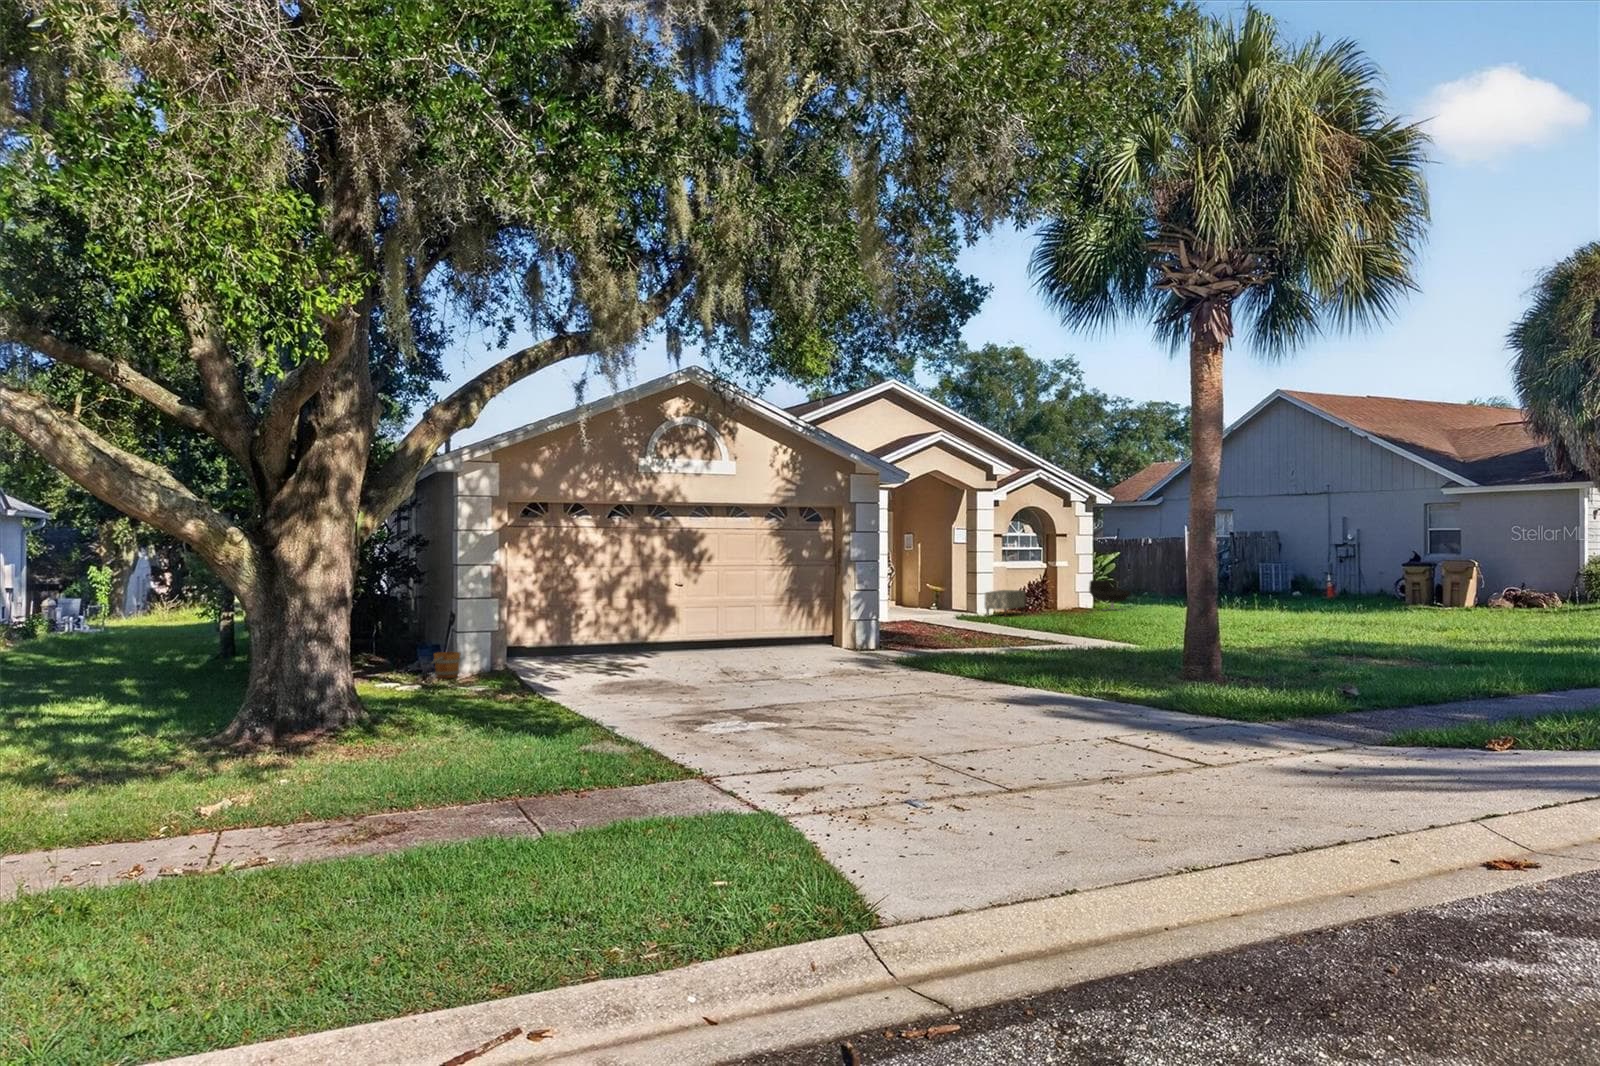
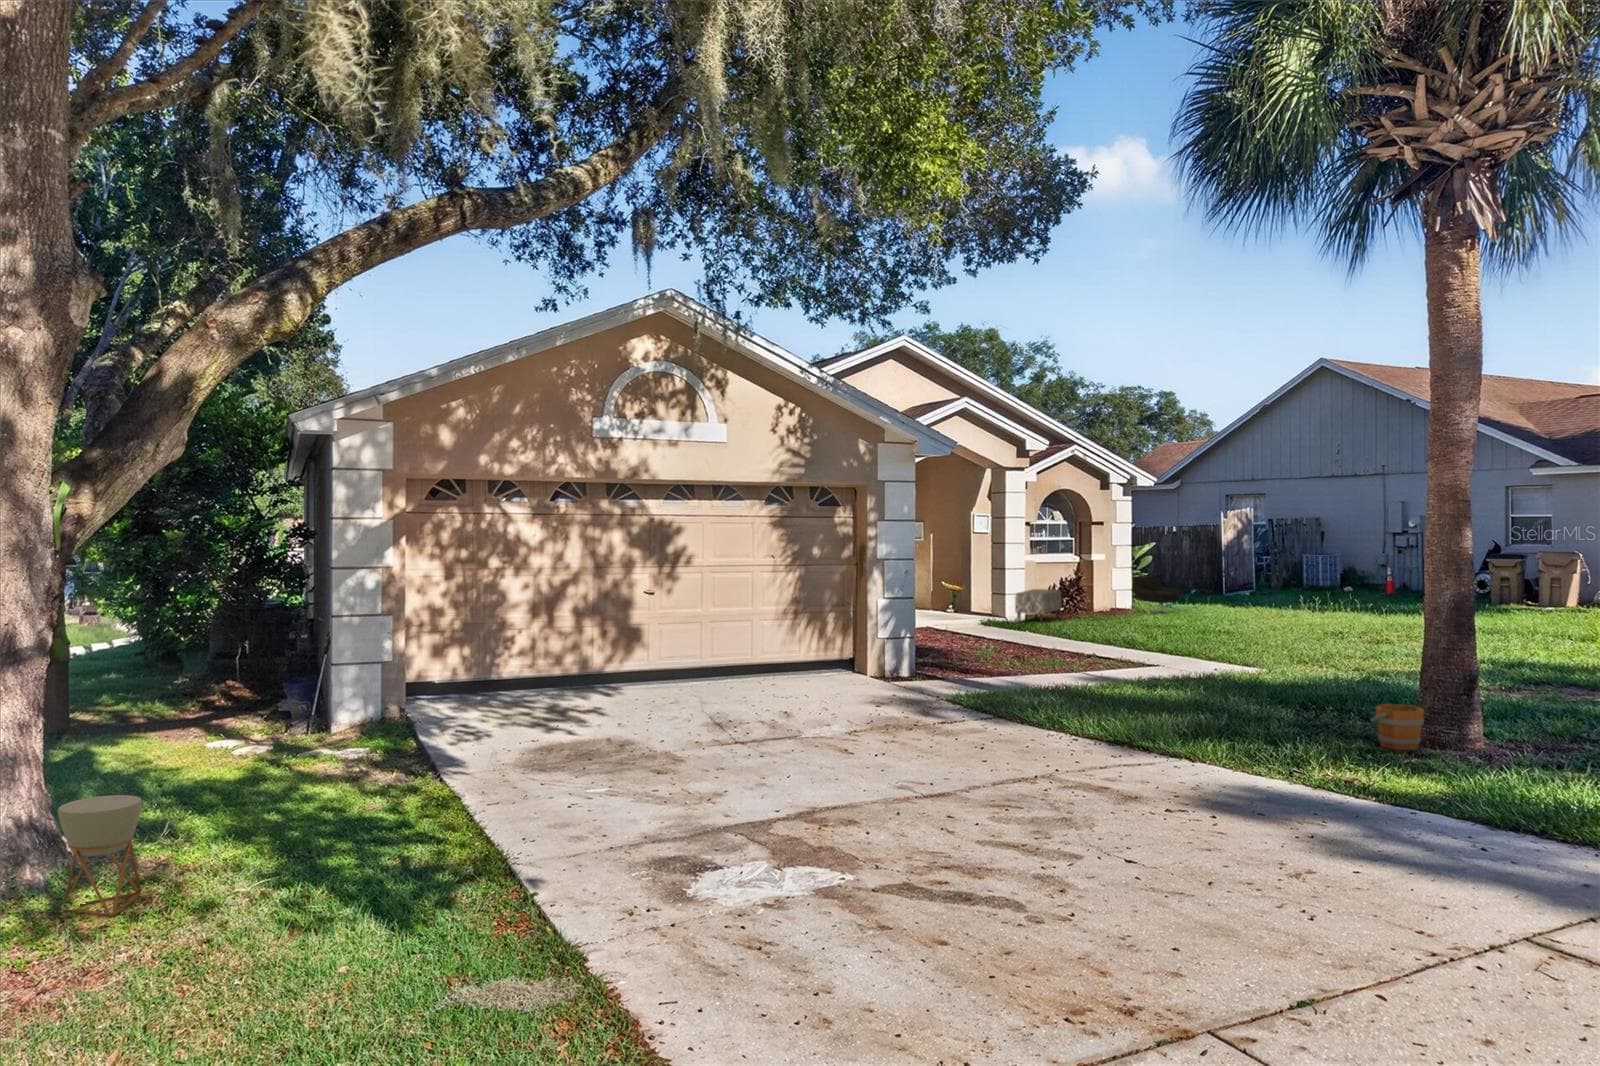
bucket: present [432,652,461,678] -> present [1371,704,1424,750]
planter: none [353,677,394,739] -> present [58,795,142,917]

